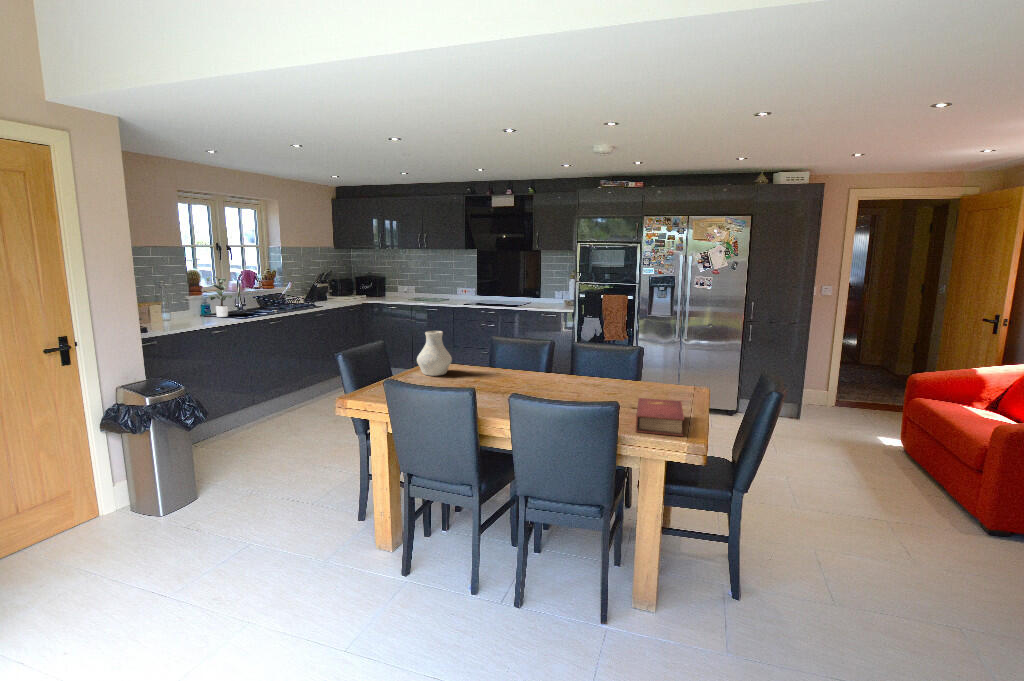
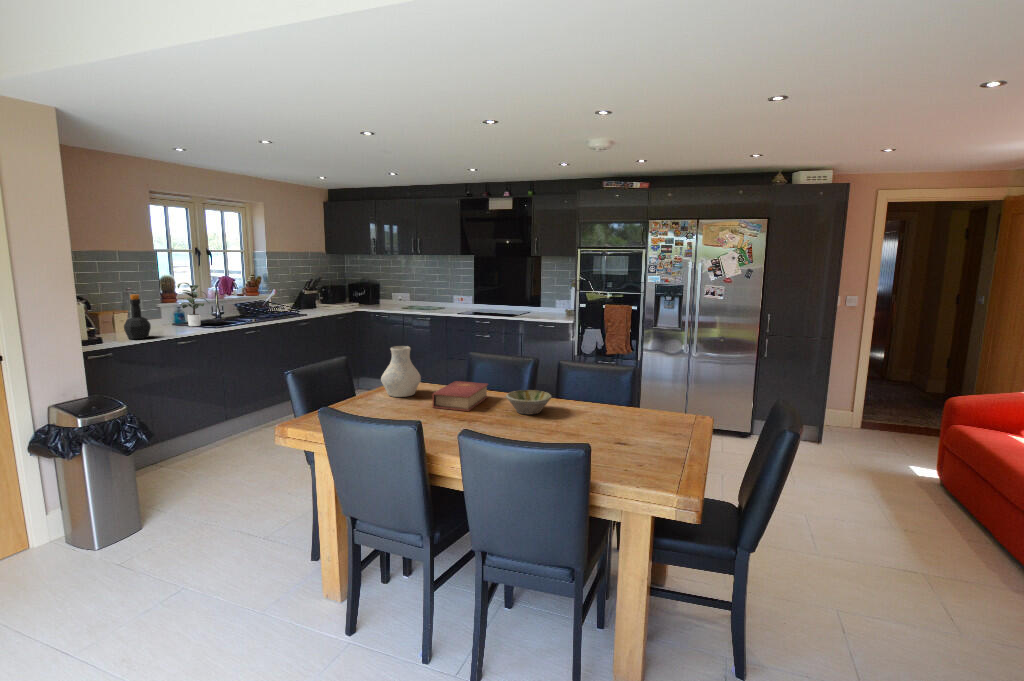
bottle: none [164,287,189,328] -> present [124,295,151,339]
bowl: none [531,368,571,388] -> present [506,390,552,415]
book: present [636,398,684,436] -> present [432,381,488,411]

